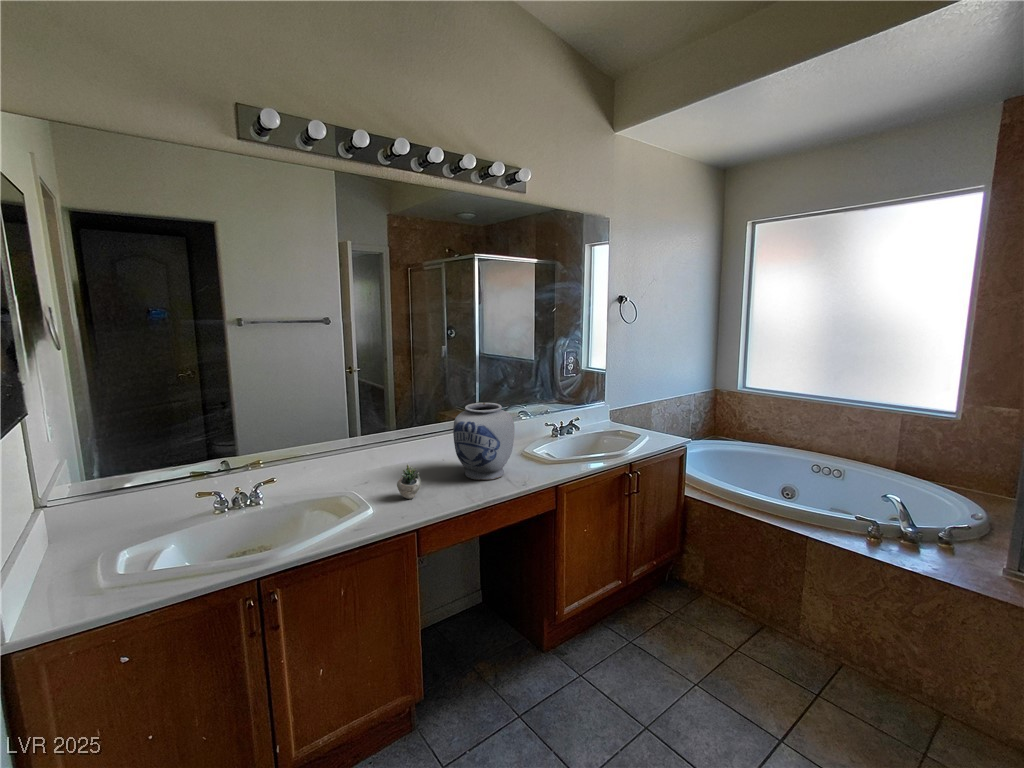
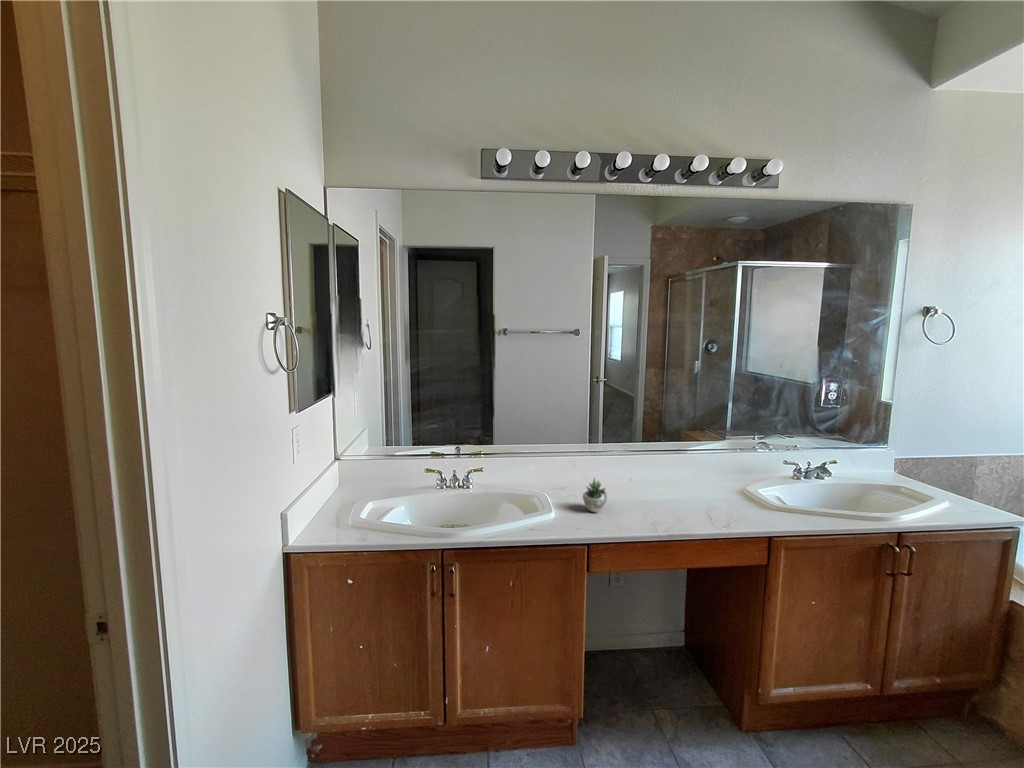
vase: present [453,403,514,480] -> none [653,426,724,512]

